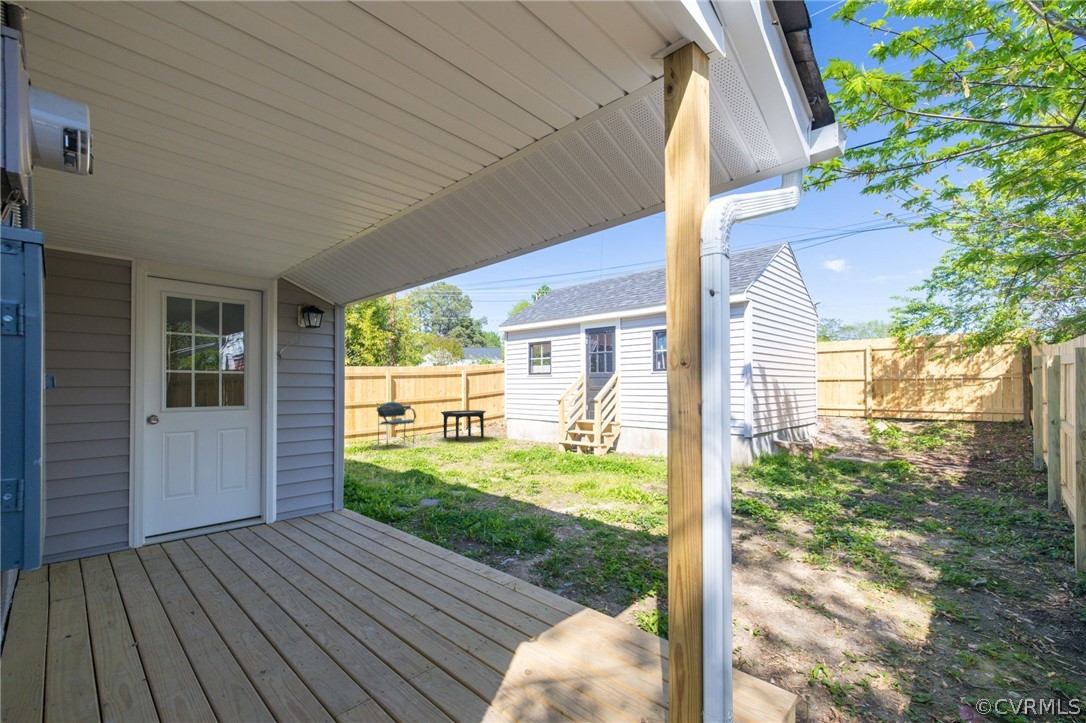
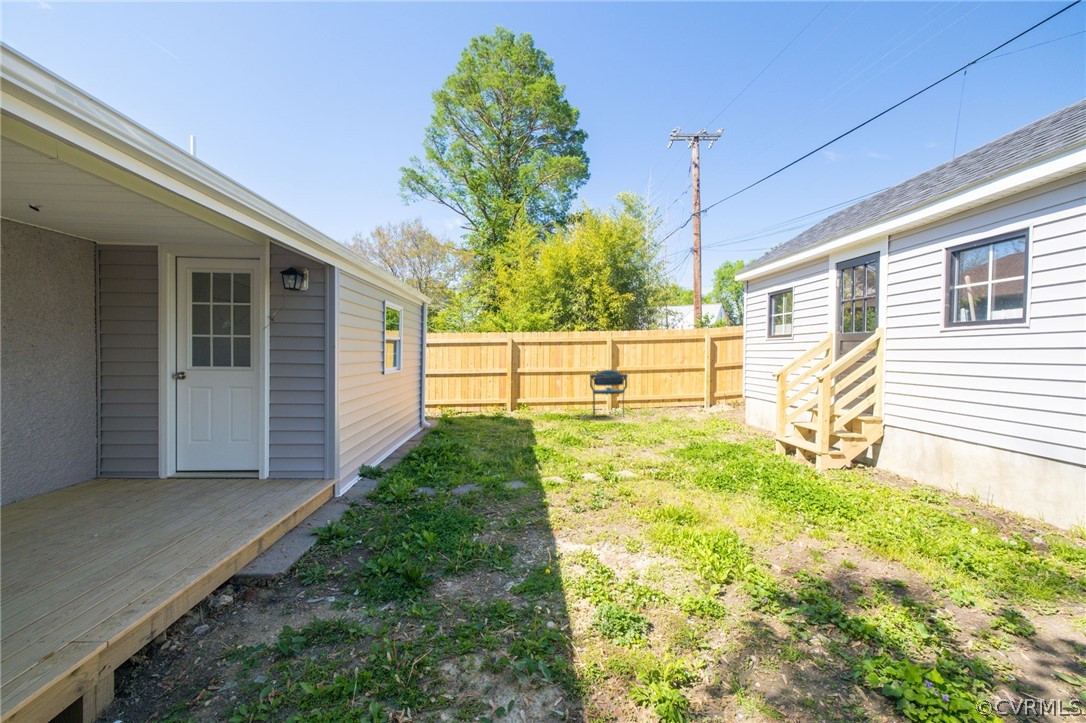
round table: present [441,410,486,440] -> none [668,383,726,419]

